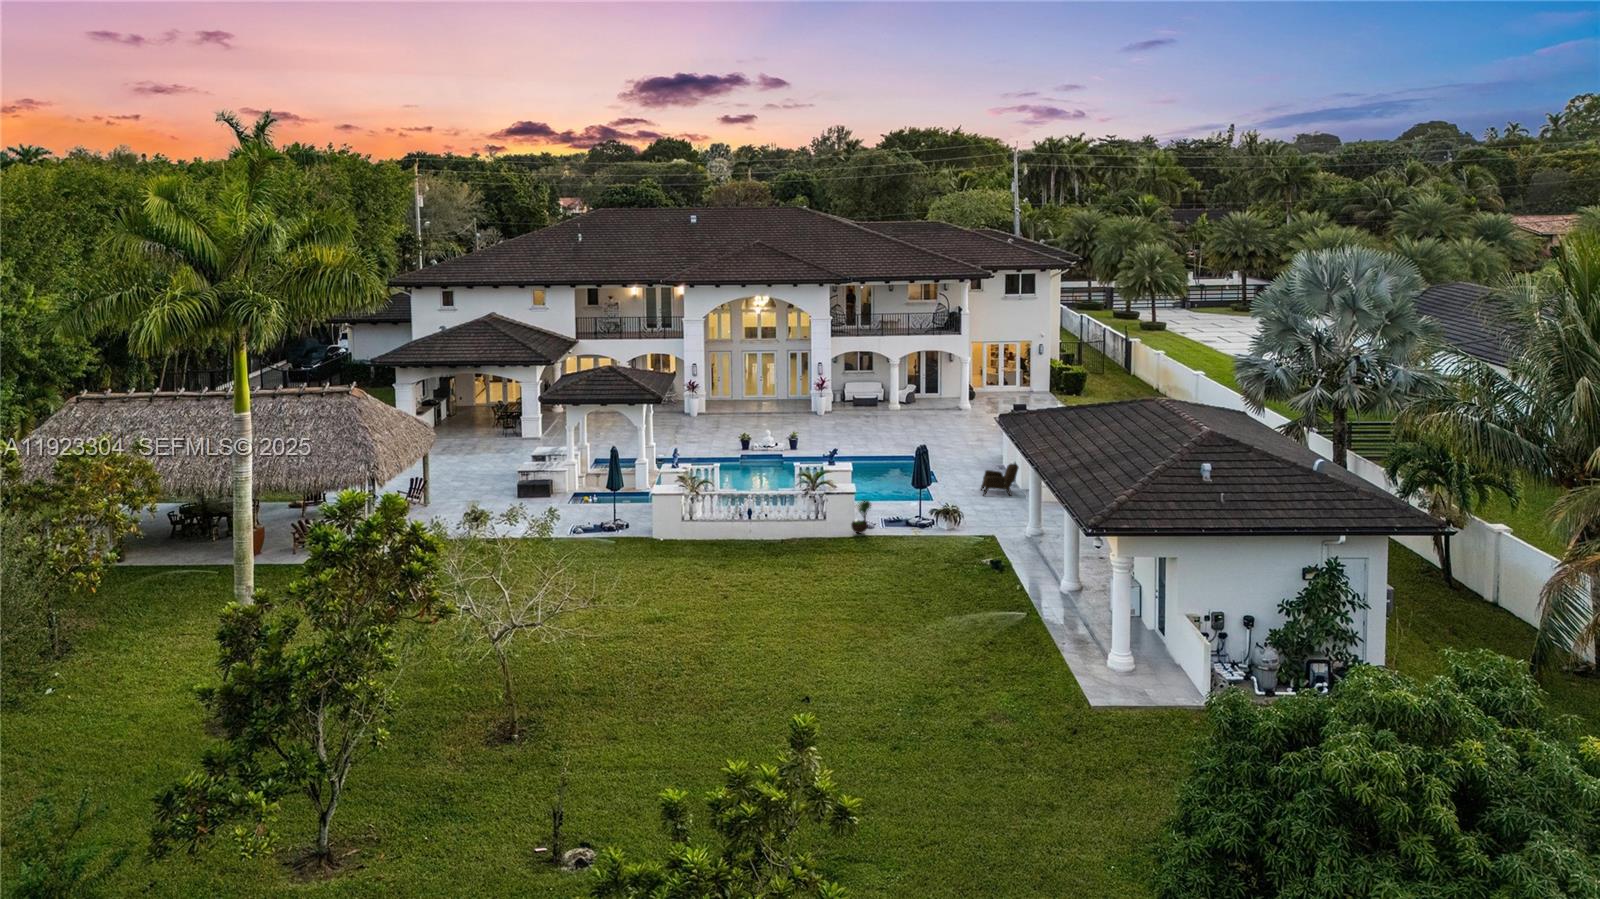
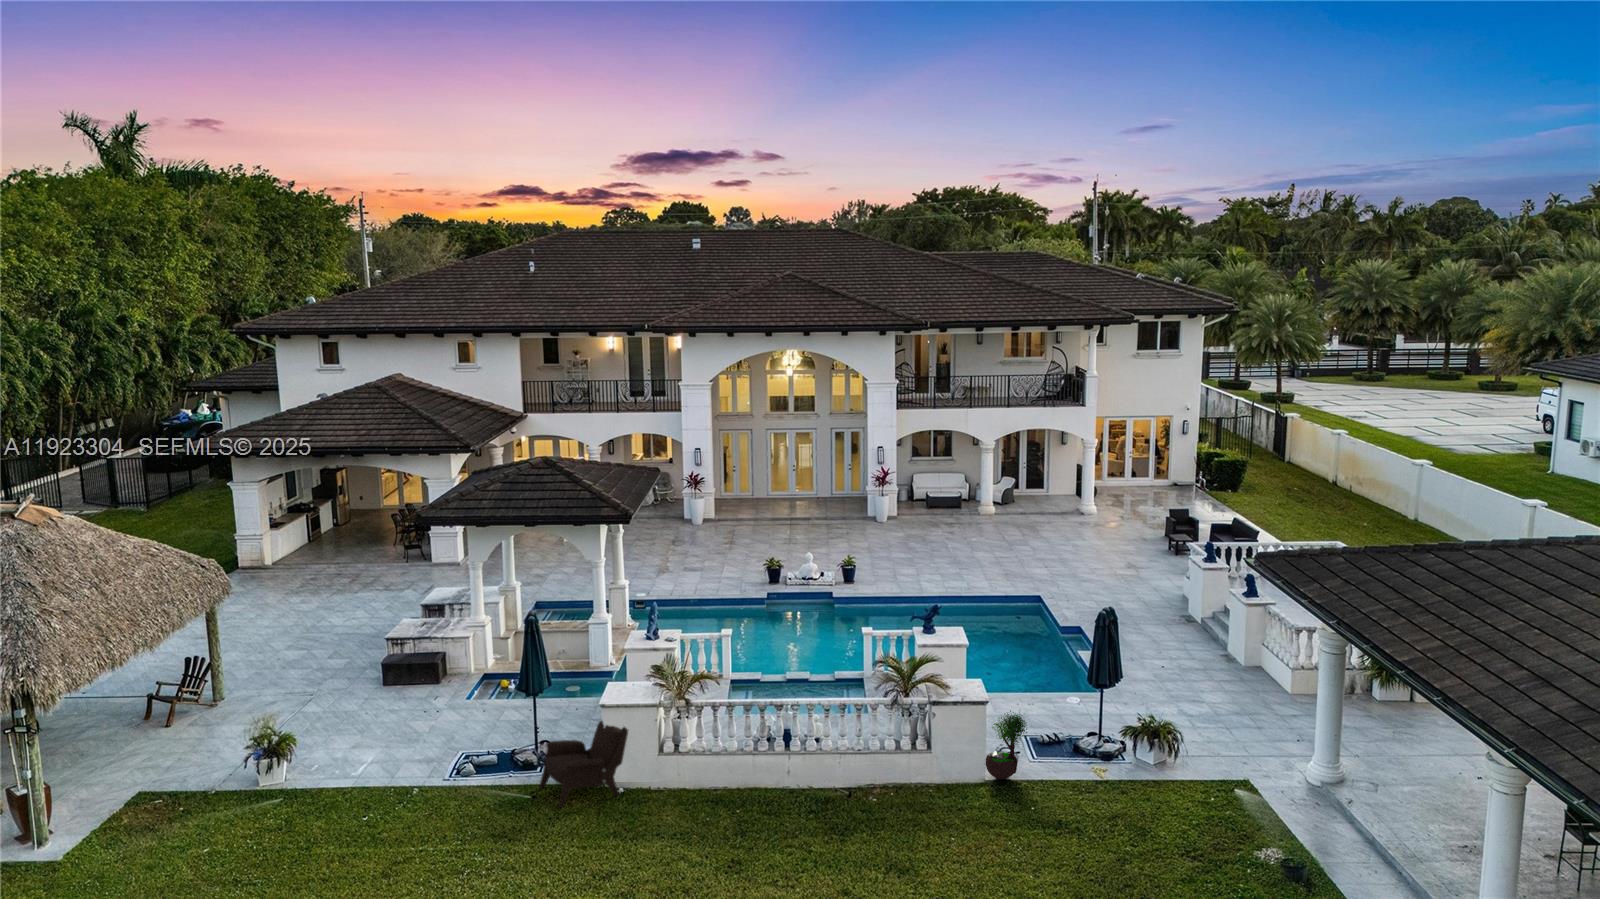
armchair: present [981,464,1019,496] -> present [539,721,628,808]

